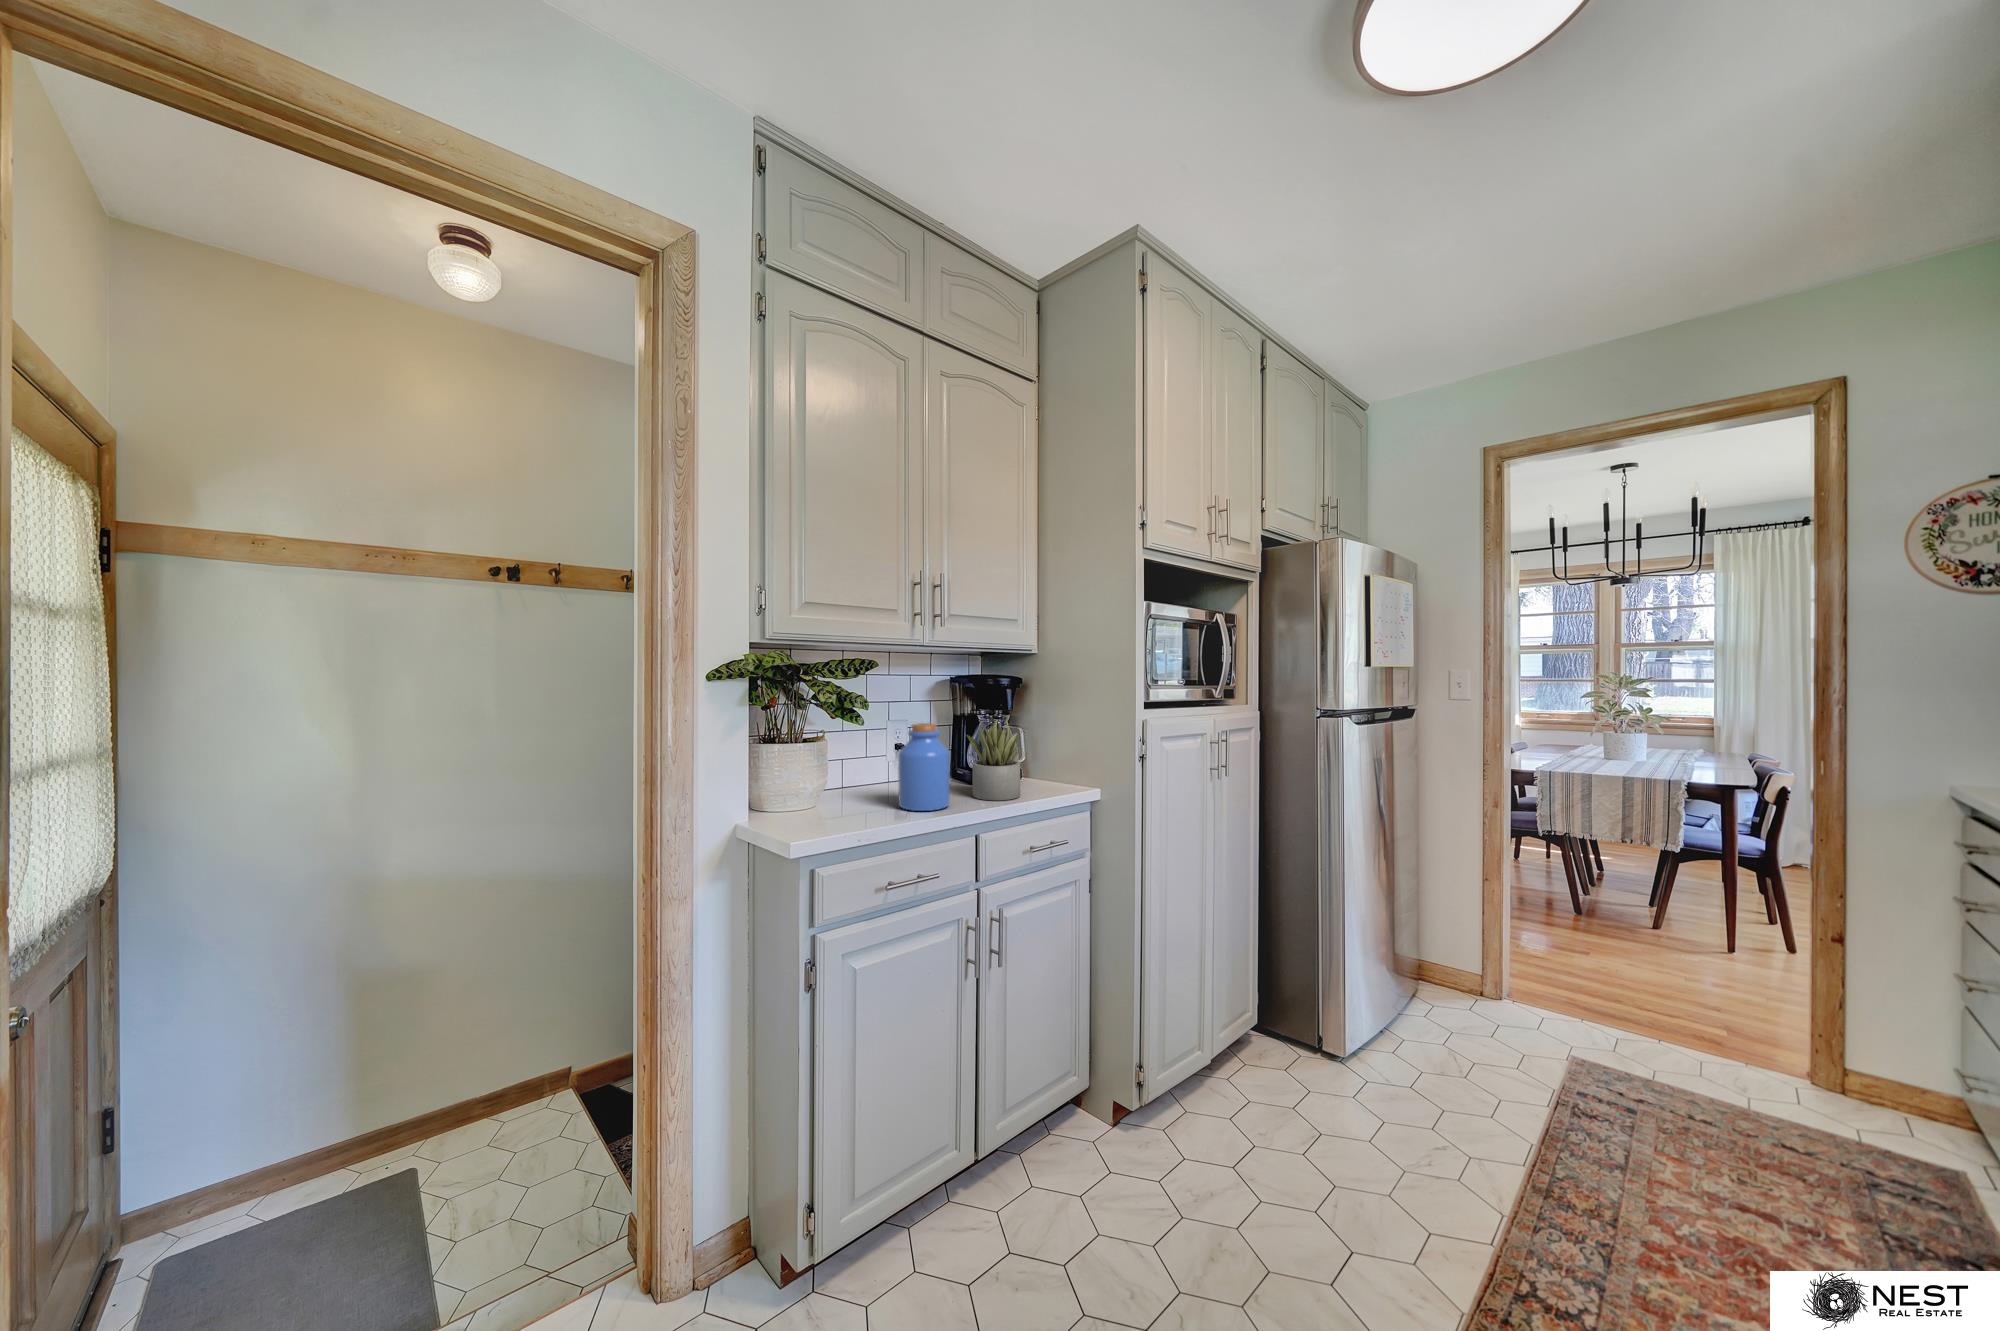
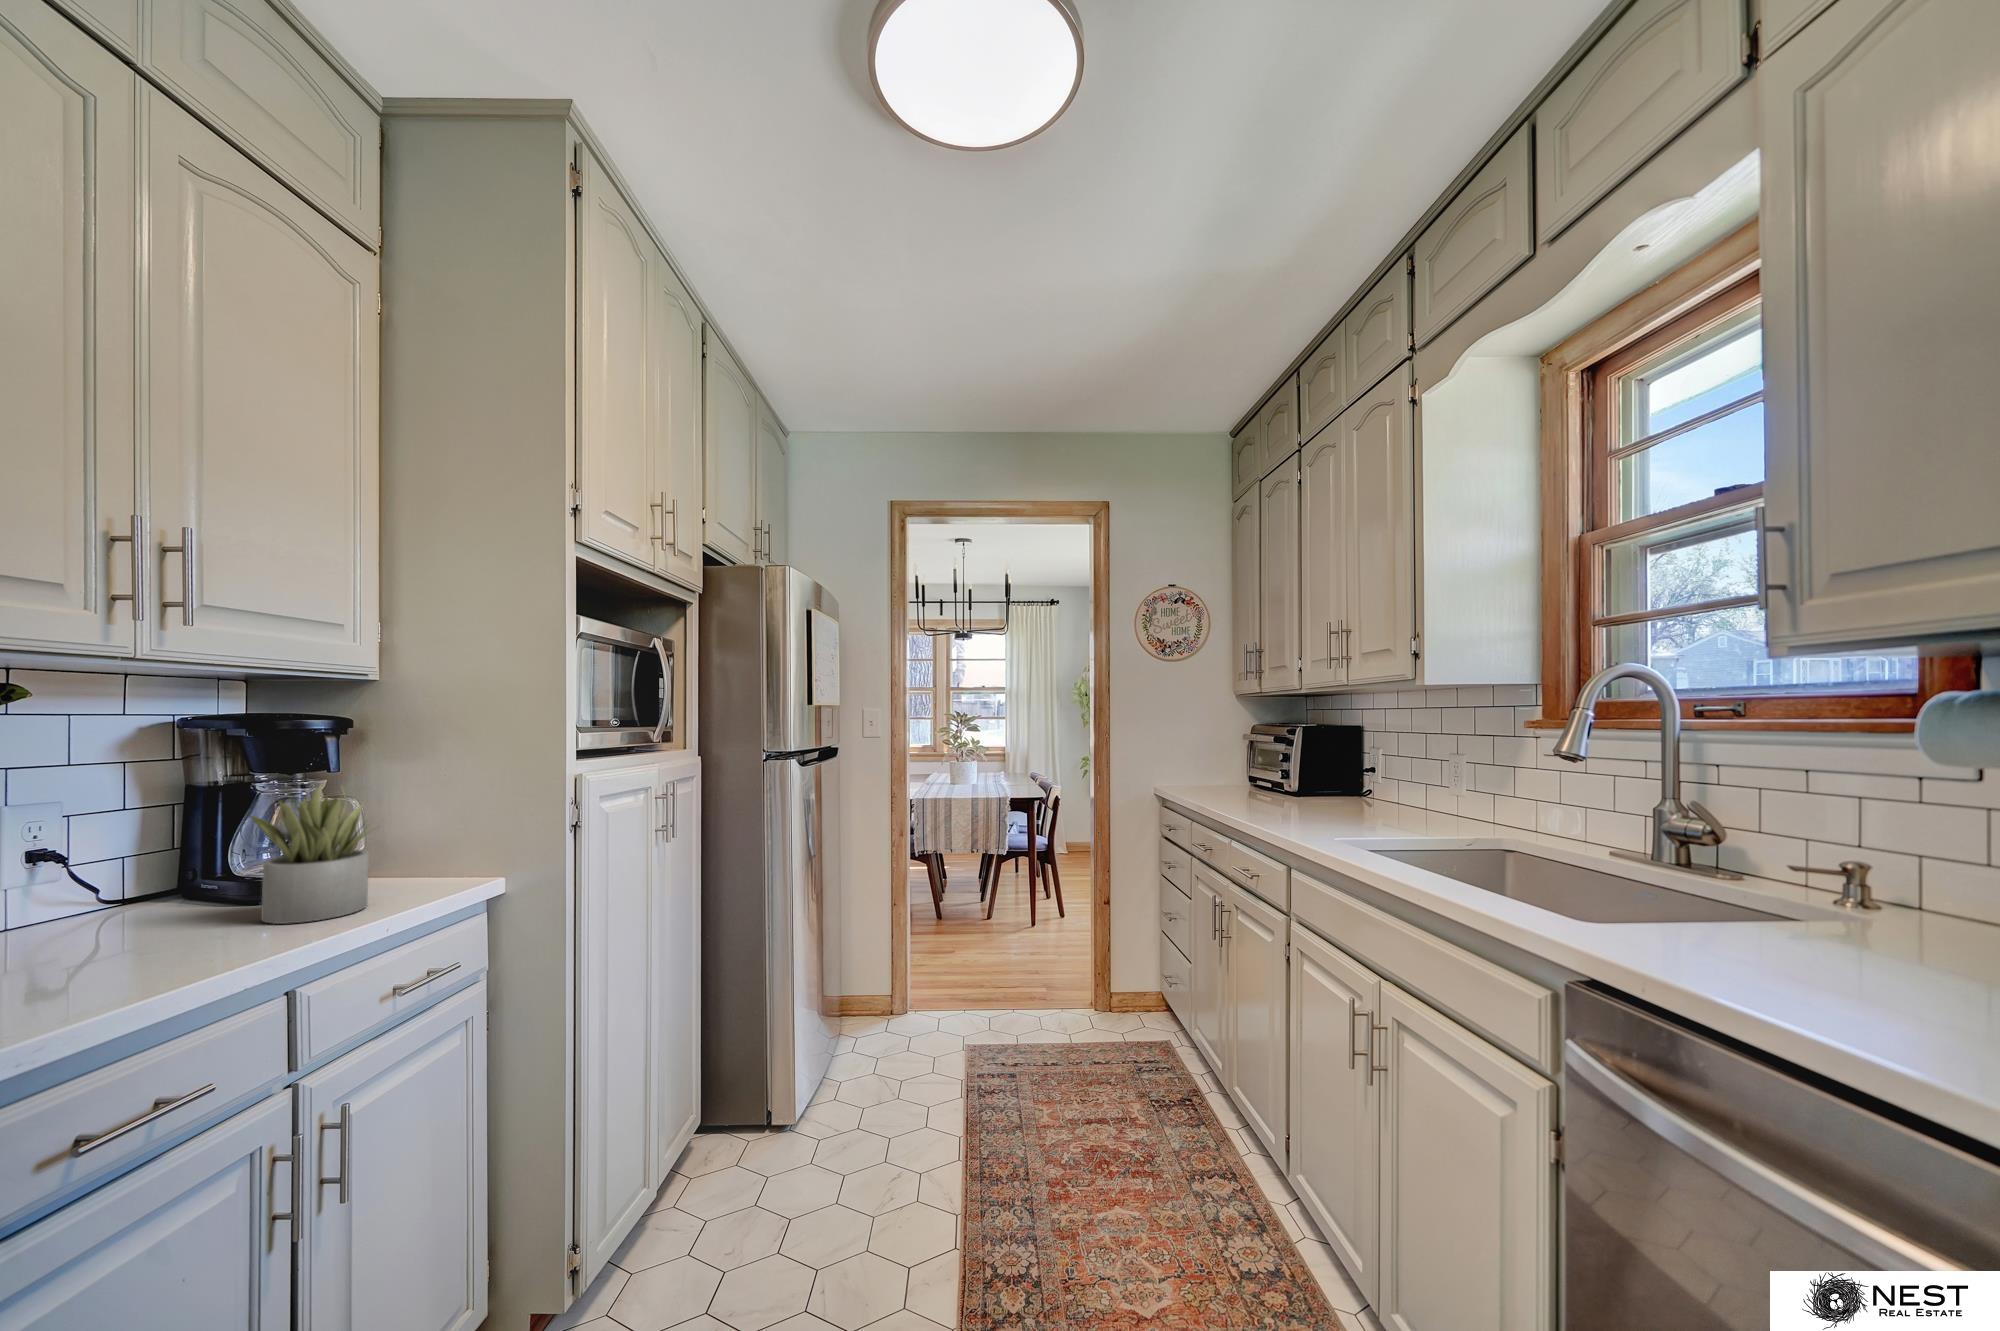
jar: present [898,723,950,811] -> none [76,799,224,973]

